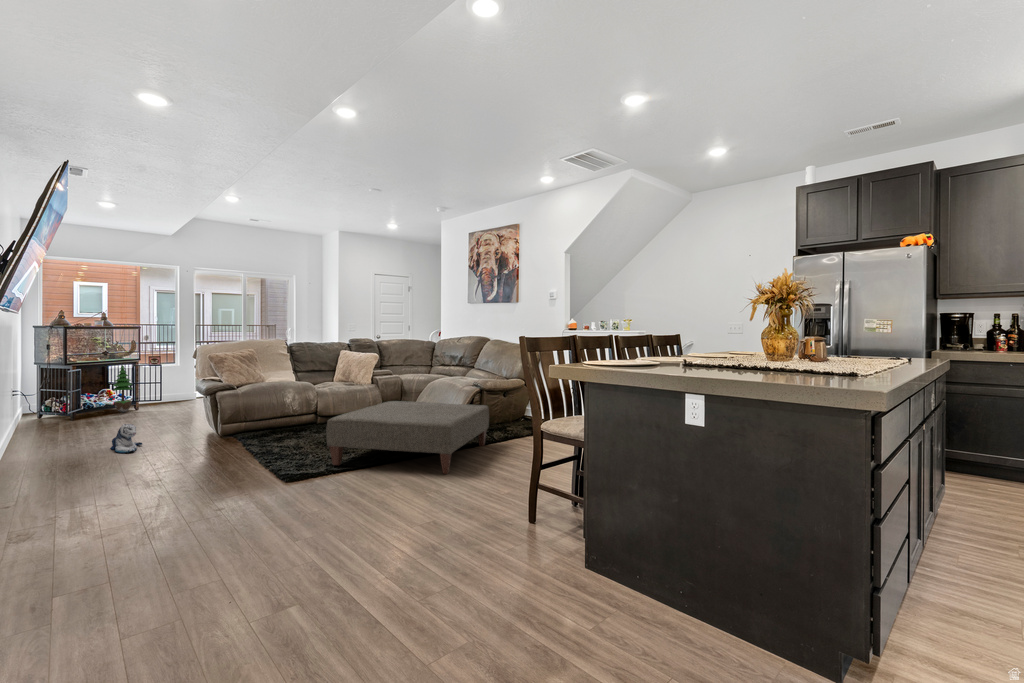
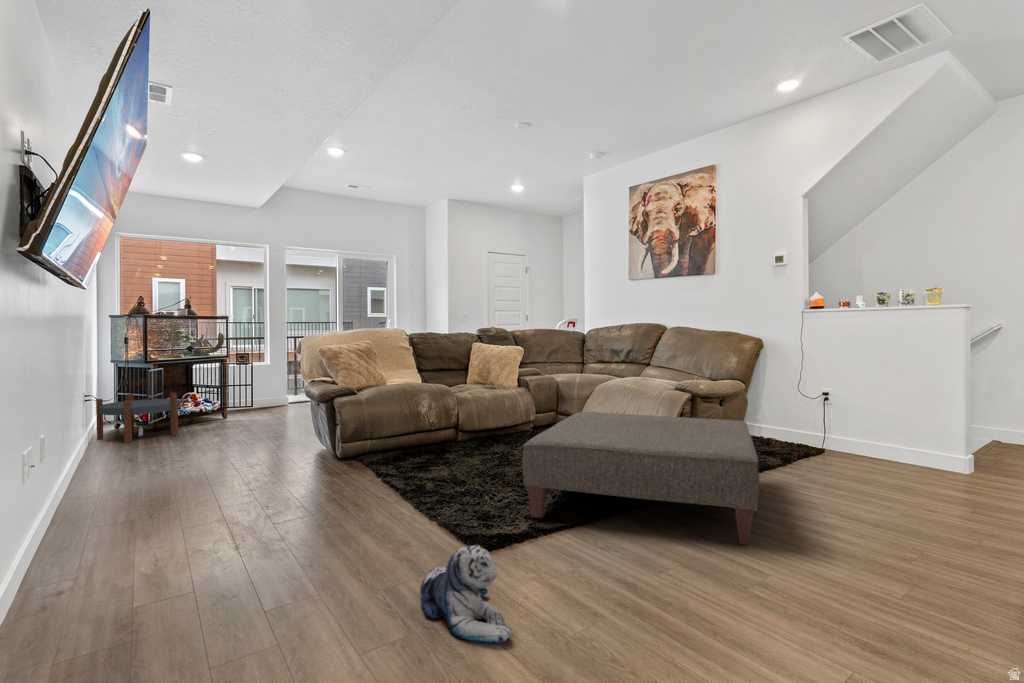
potted tree: present [113,365,132,413] -> none [198,362,222,422]
side table: none [22,389,97,429] -> present [96,393,181,443]
plush toy: present [110,424,142,453] -> present [420,544,511,644]

